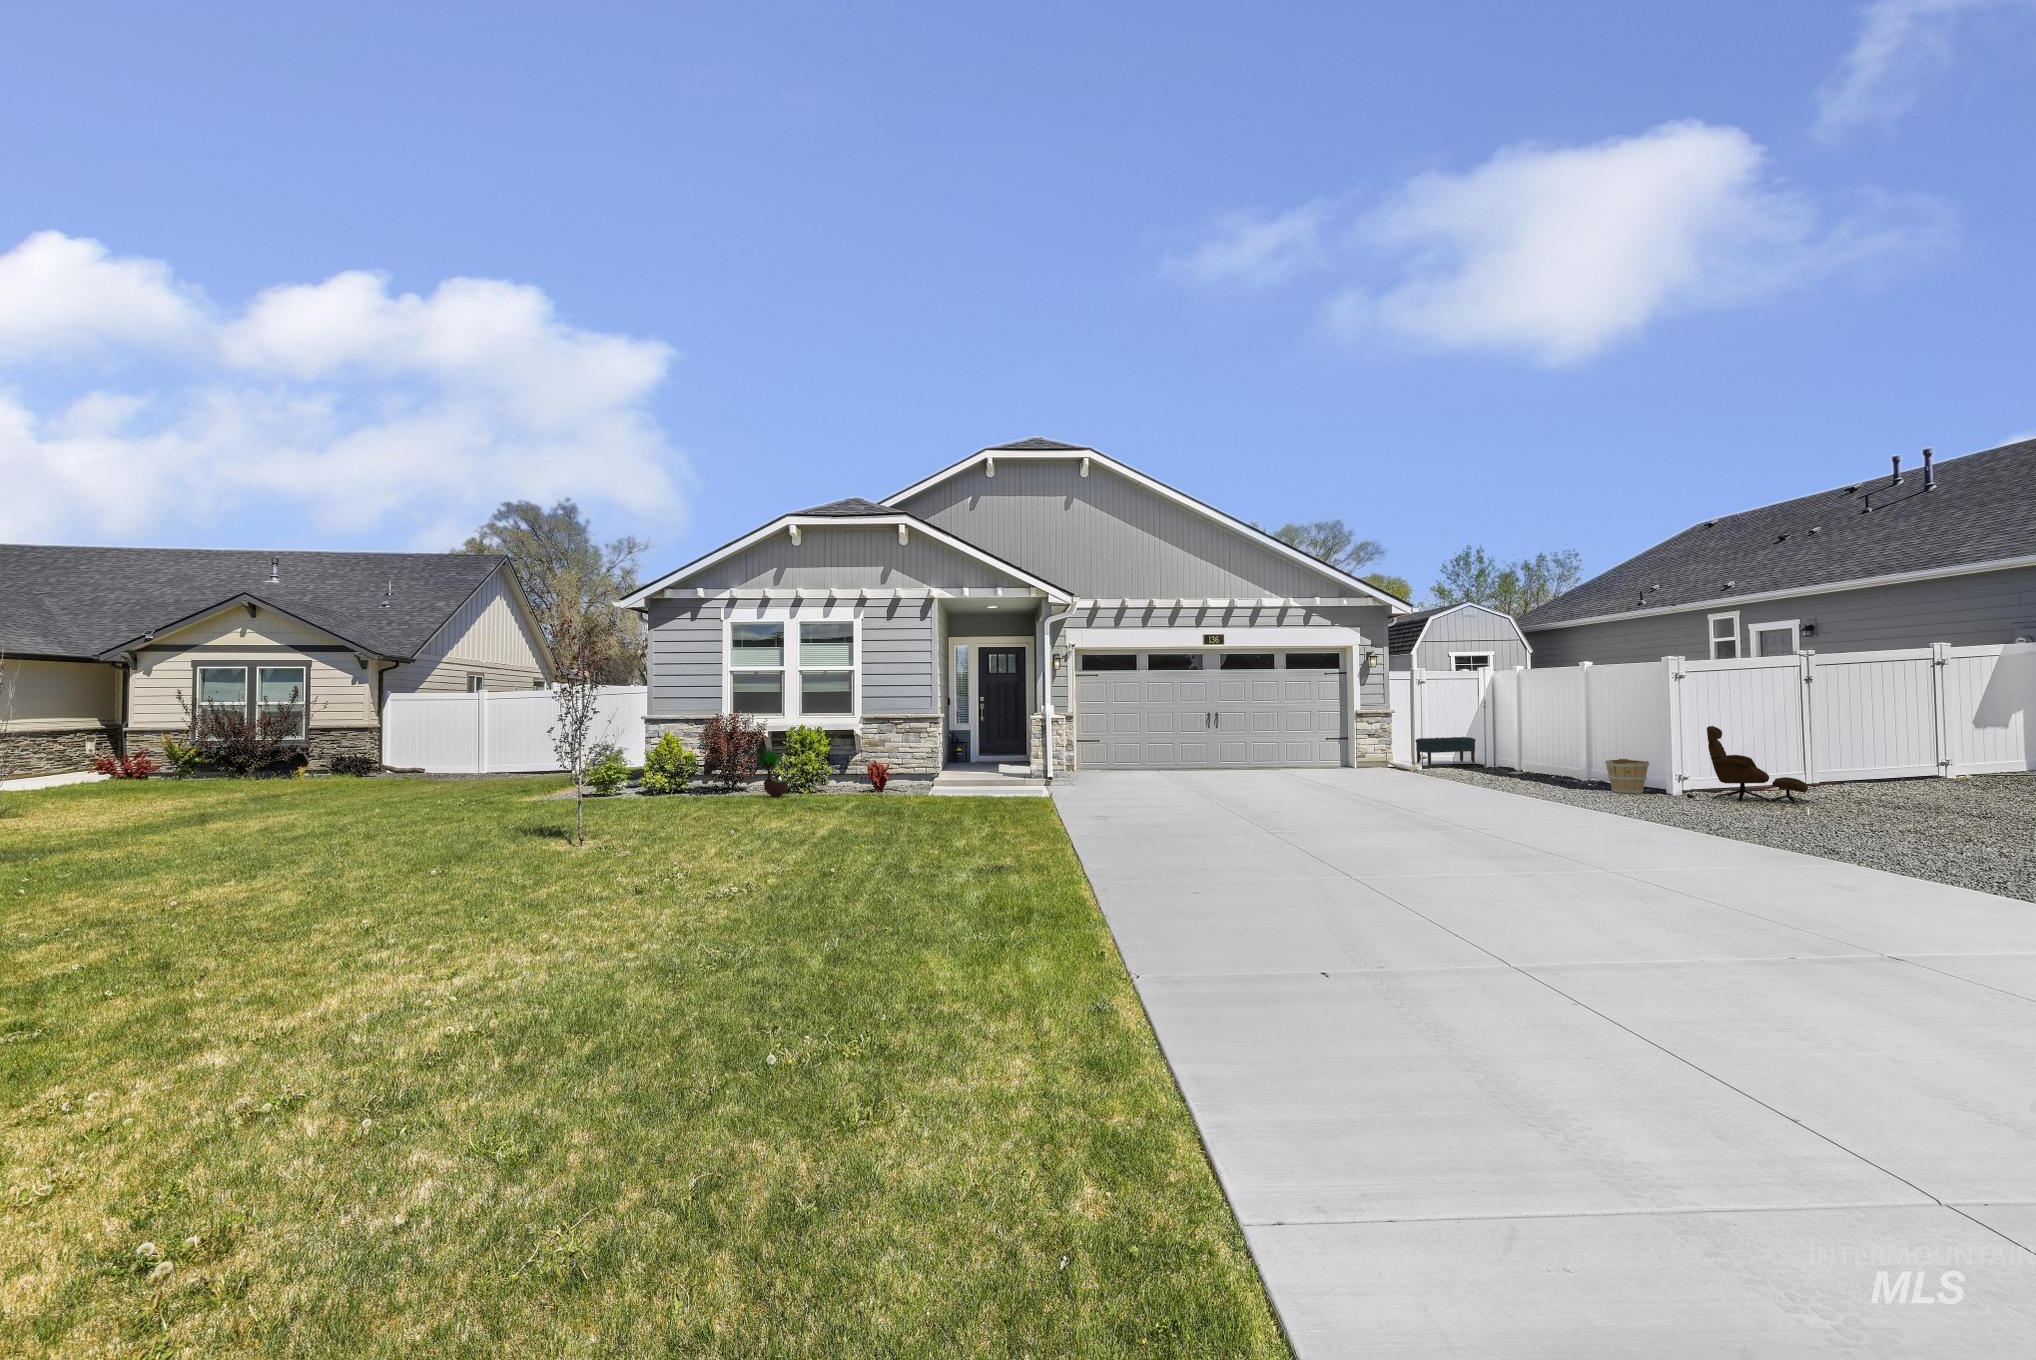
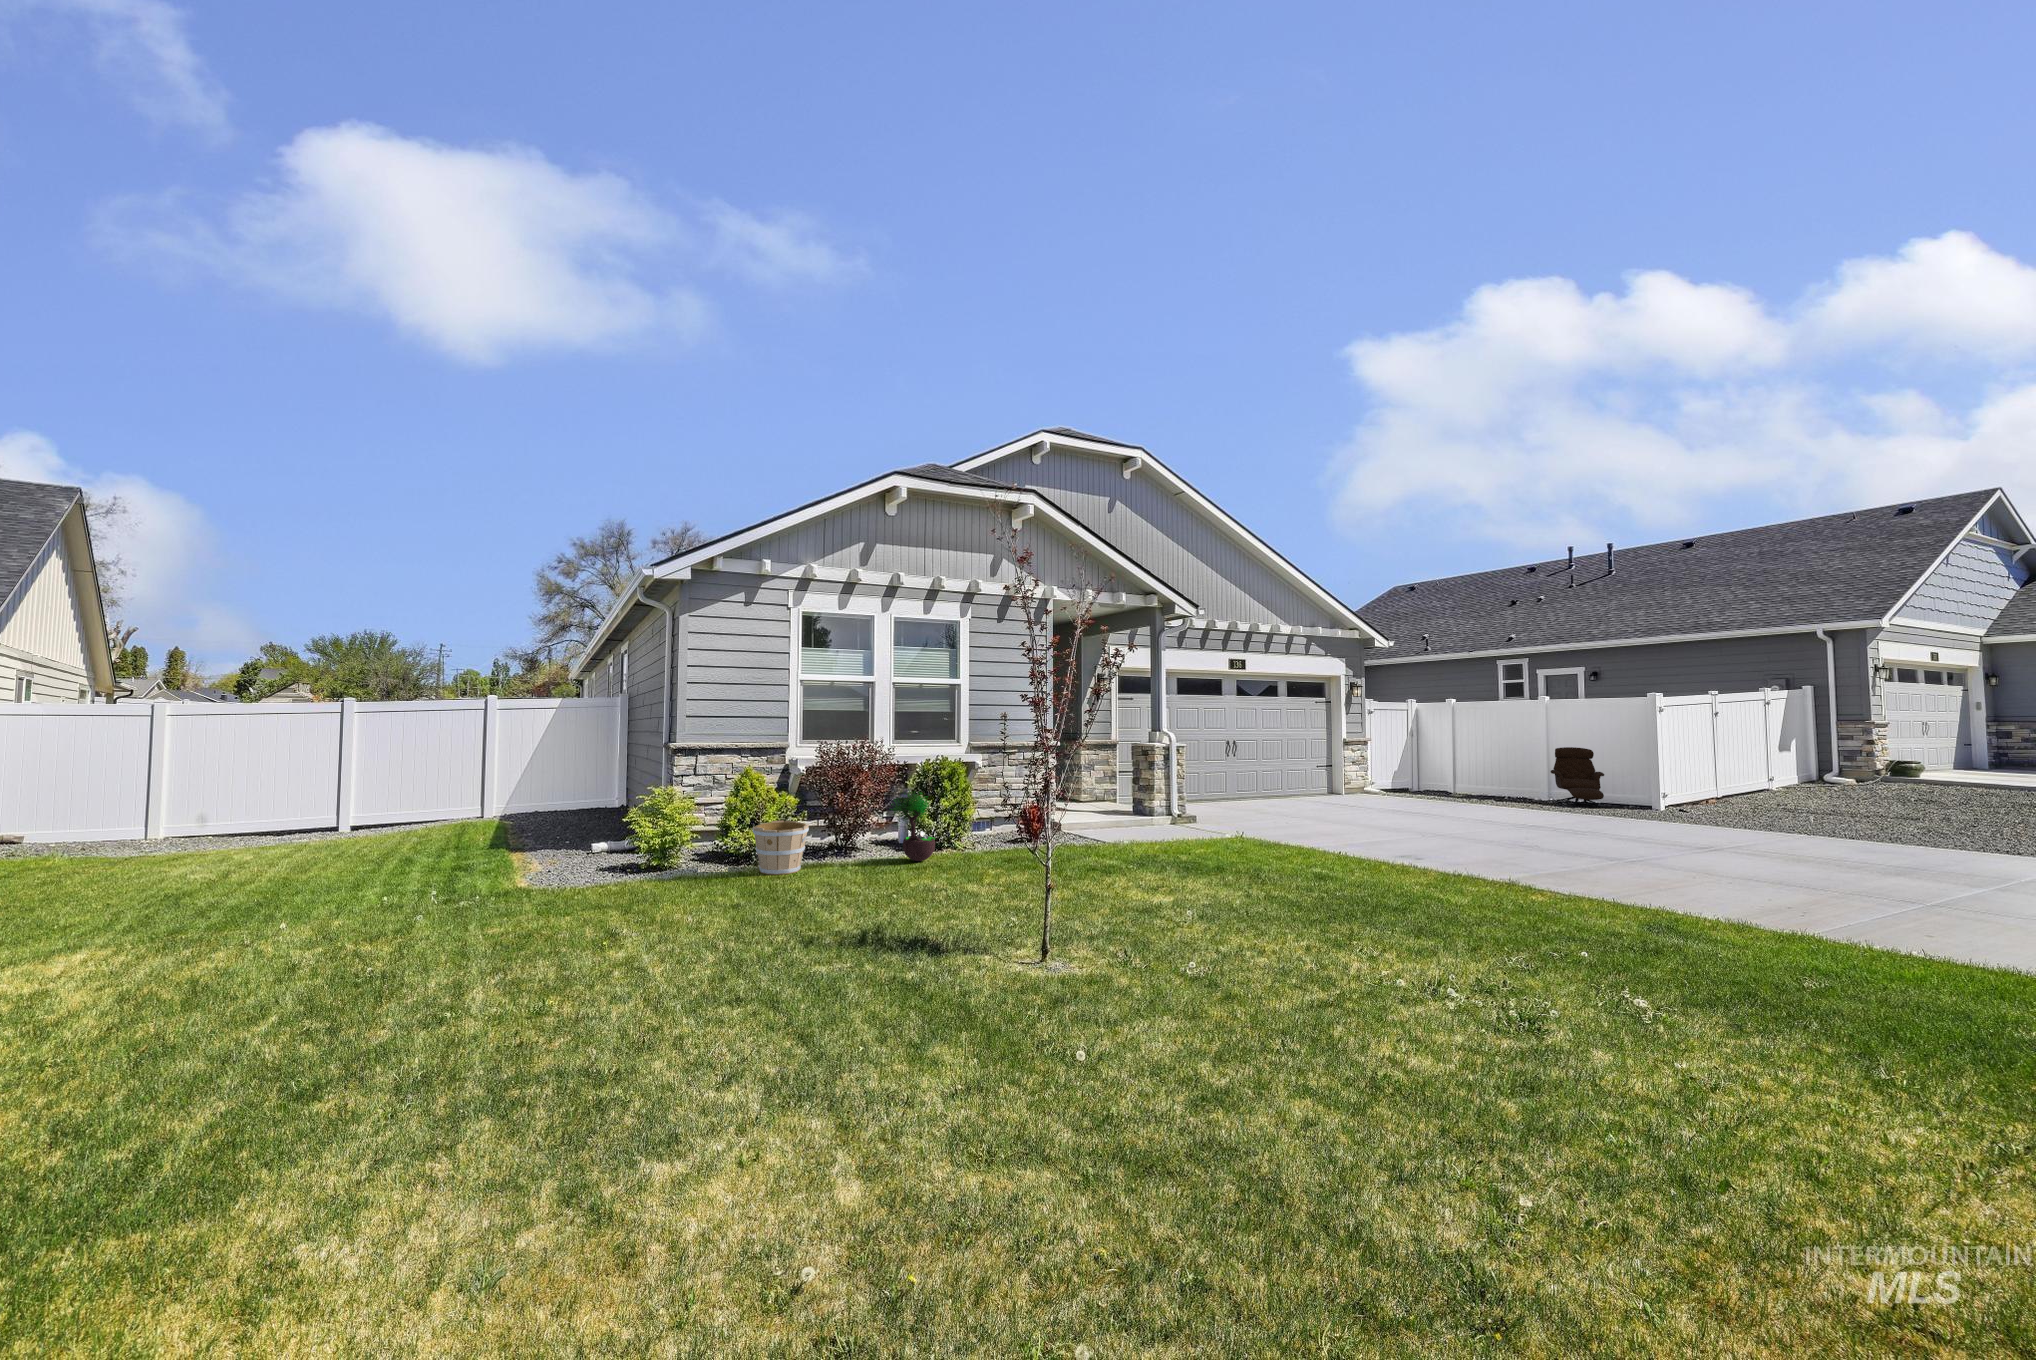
lounge chair: present [1707,726,1809,804] -> present [1551,747,1604,808]
bench: present [1415,737,1476,765] -> none [1378,761,1421,787]
wooden bucket: present [1605,759,1649,794] -> present [753,820,809,875]

